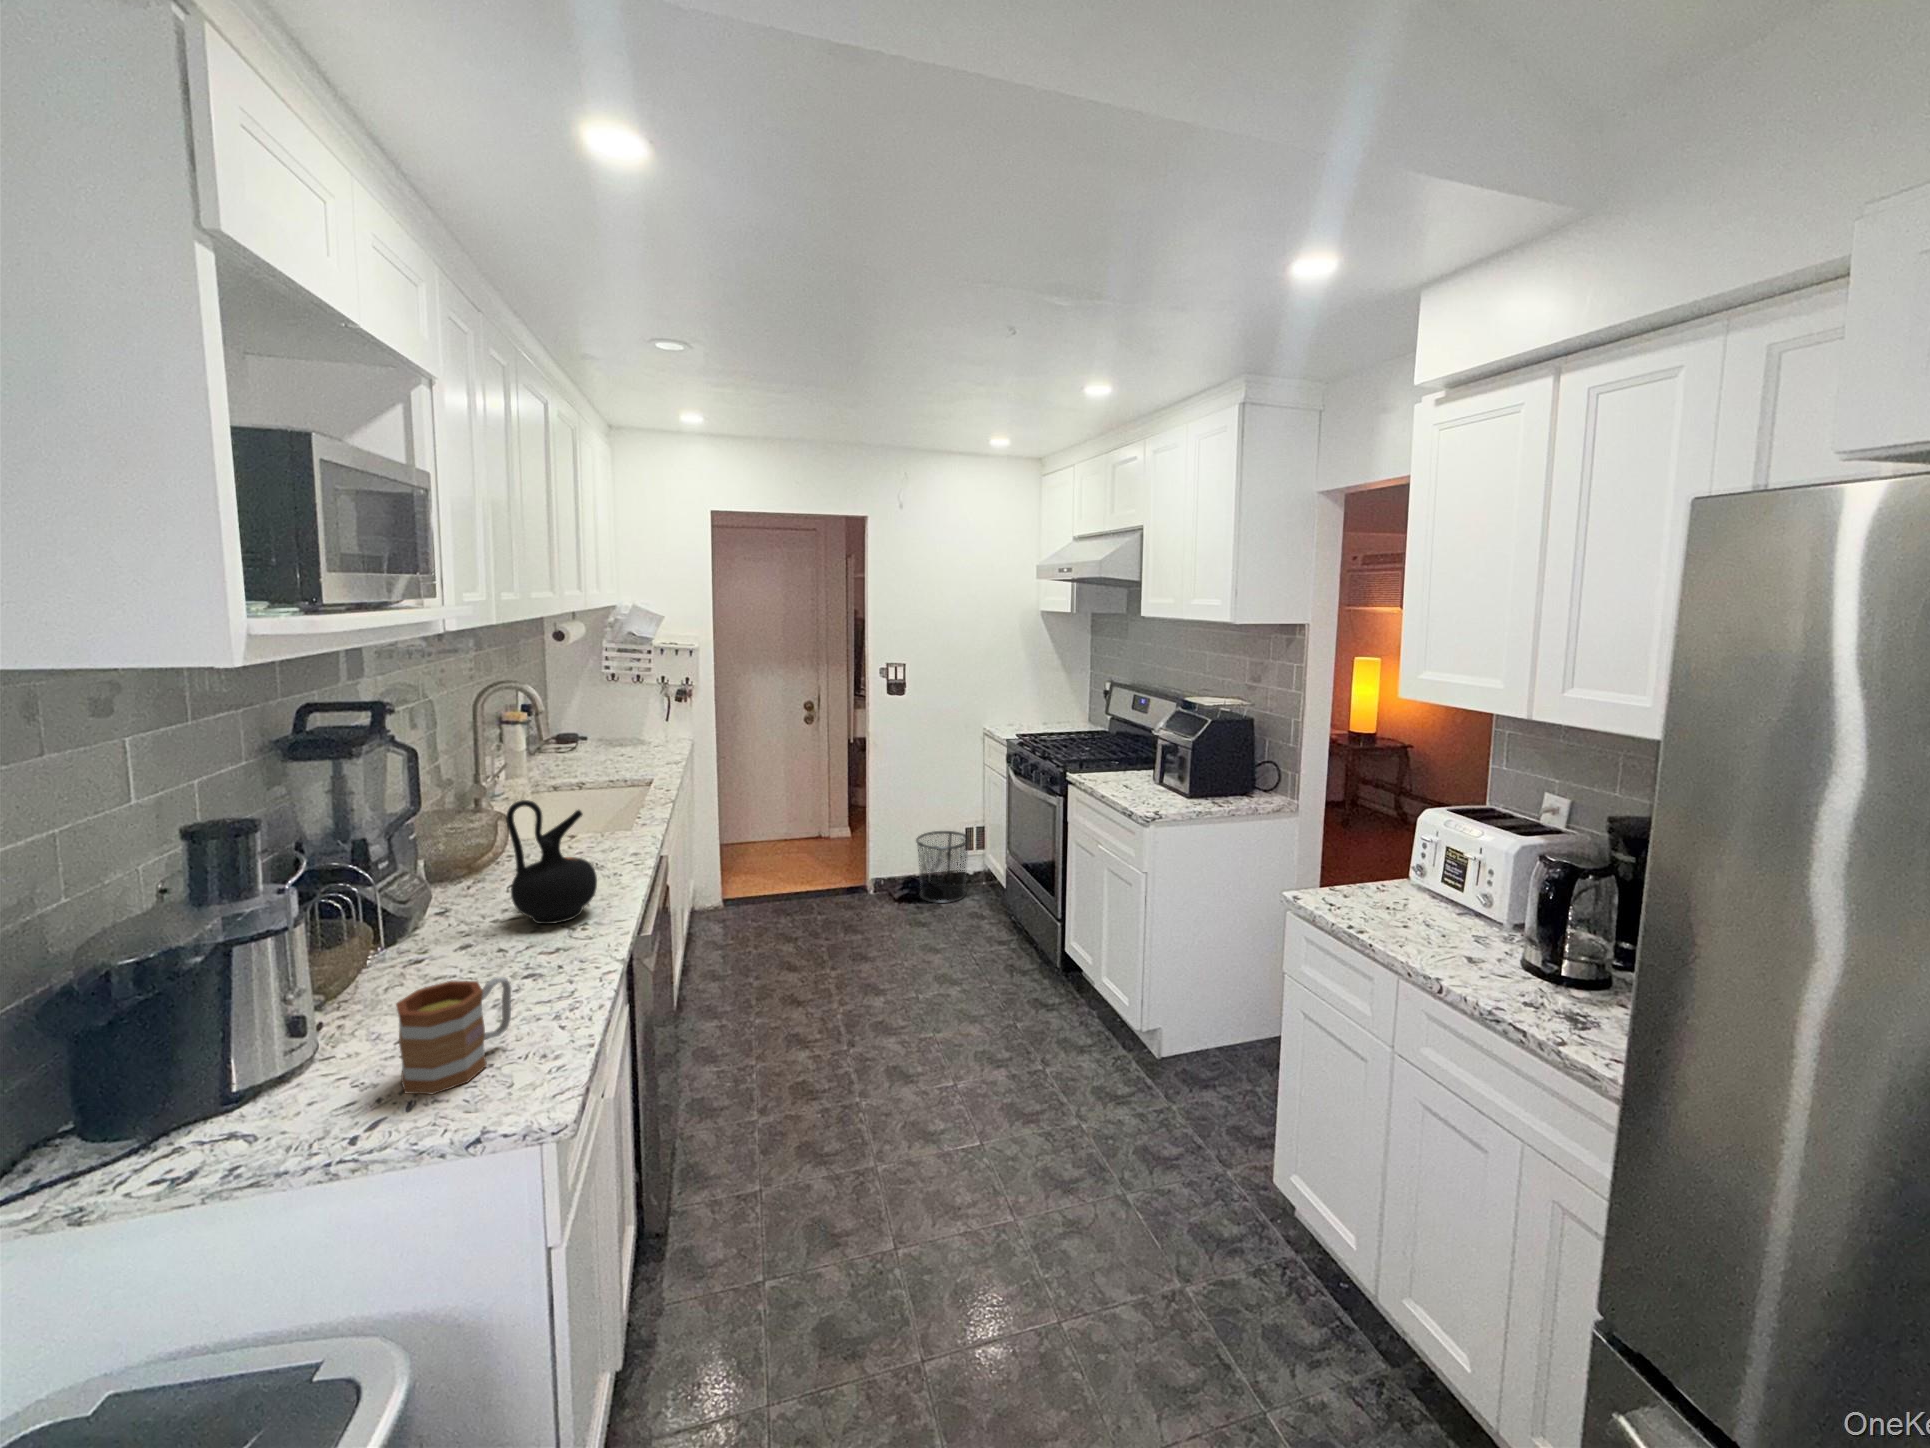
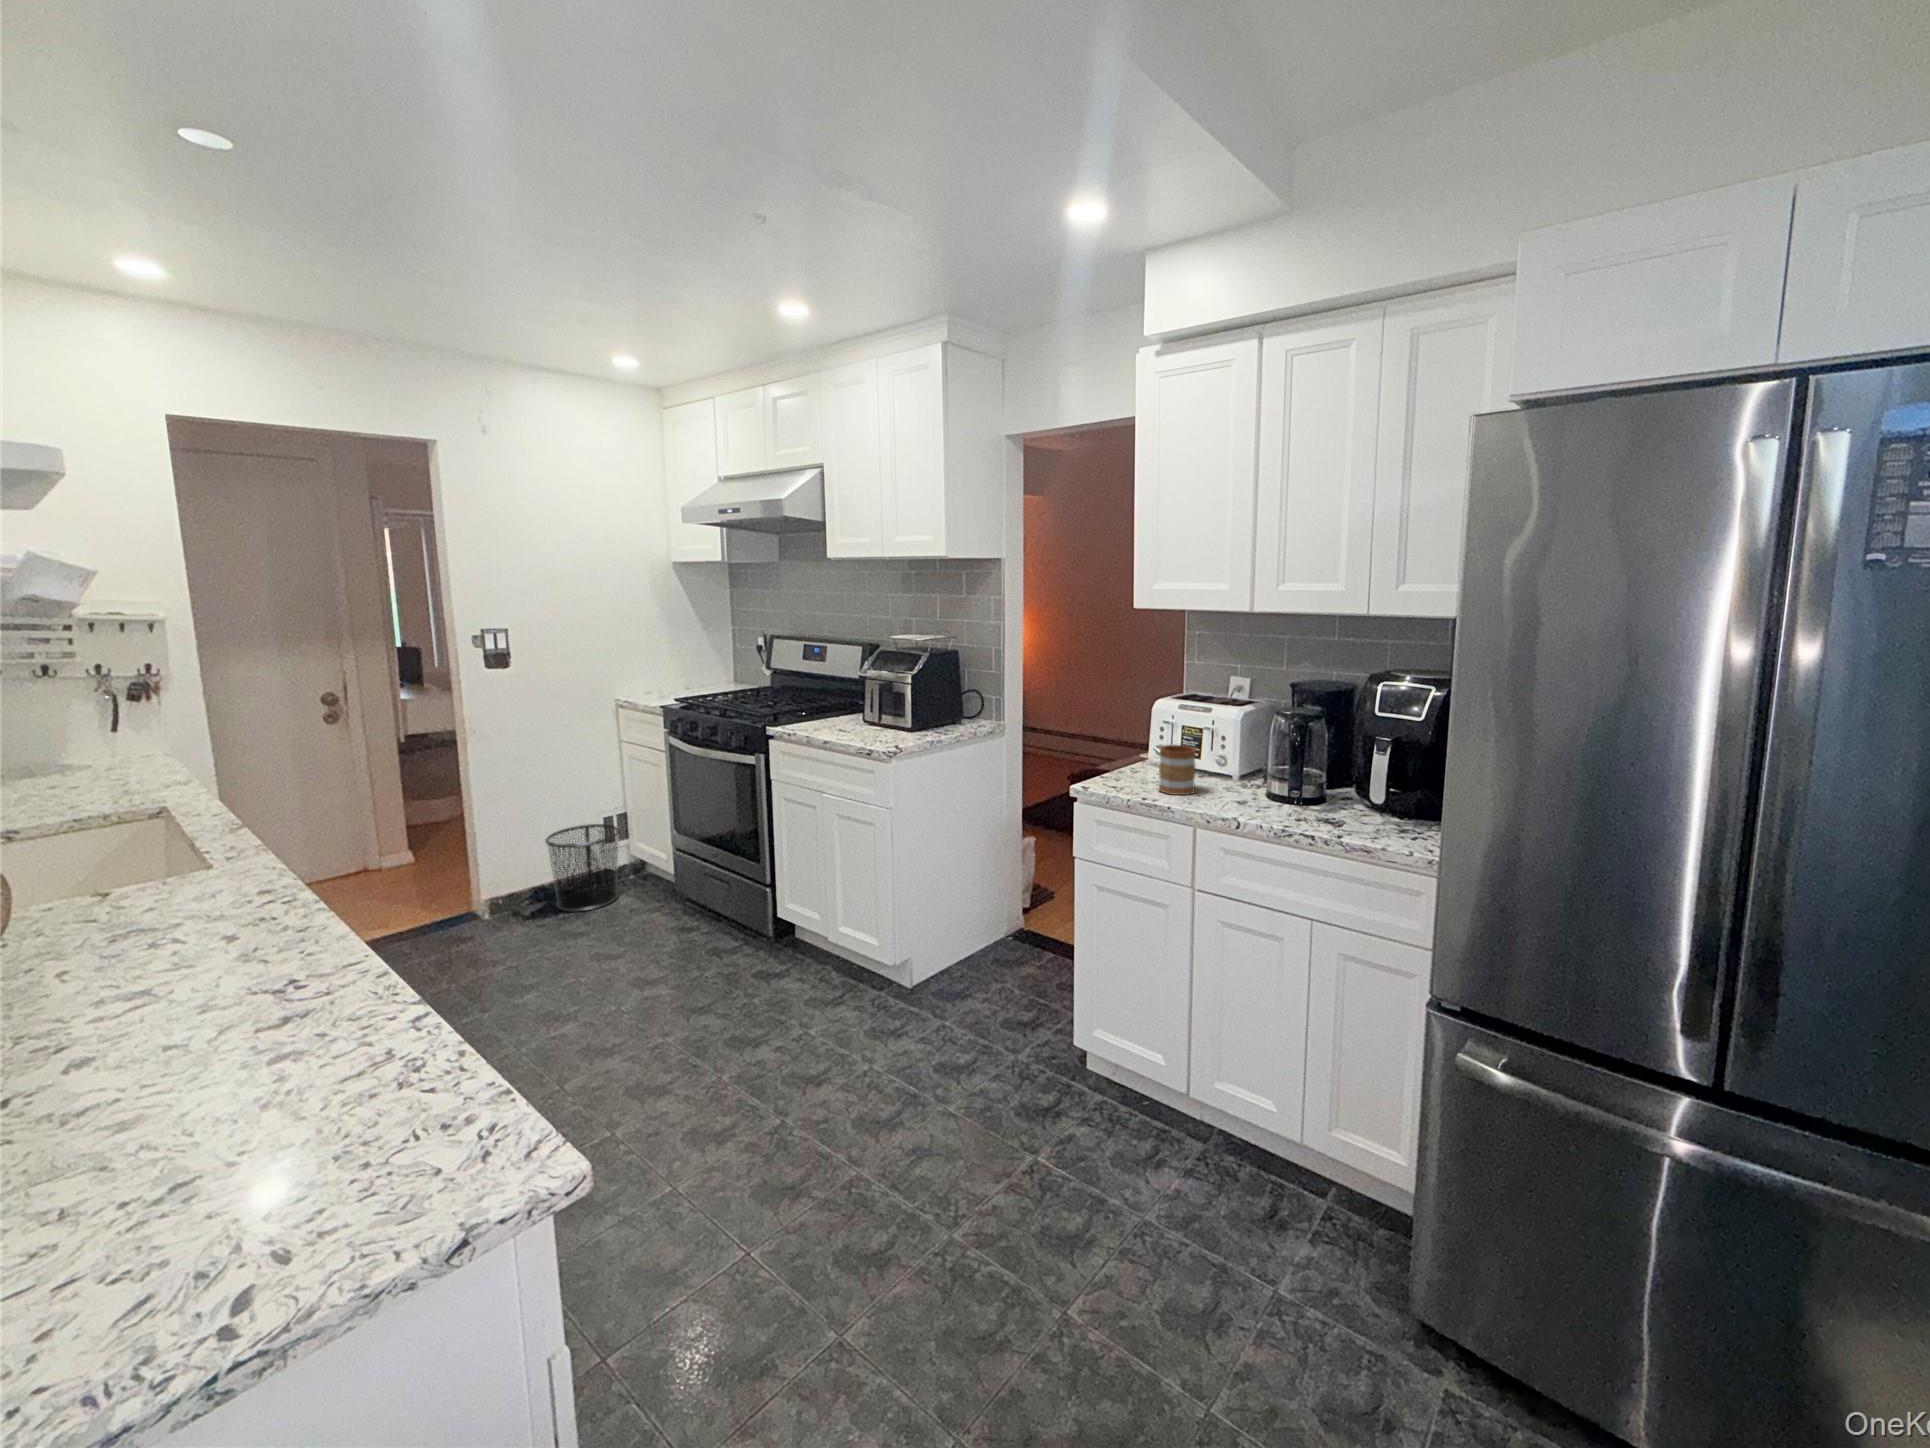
ceramic jug: present [506,800,597,924] -> none [102,815,283,1007]
mug: present [396,977,511,1094] -> present [1159,745,1196,795]

